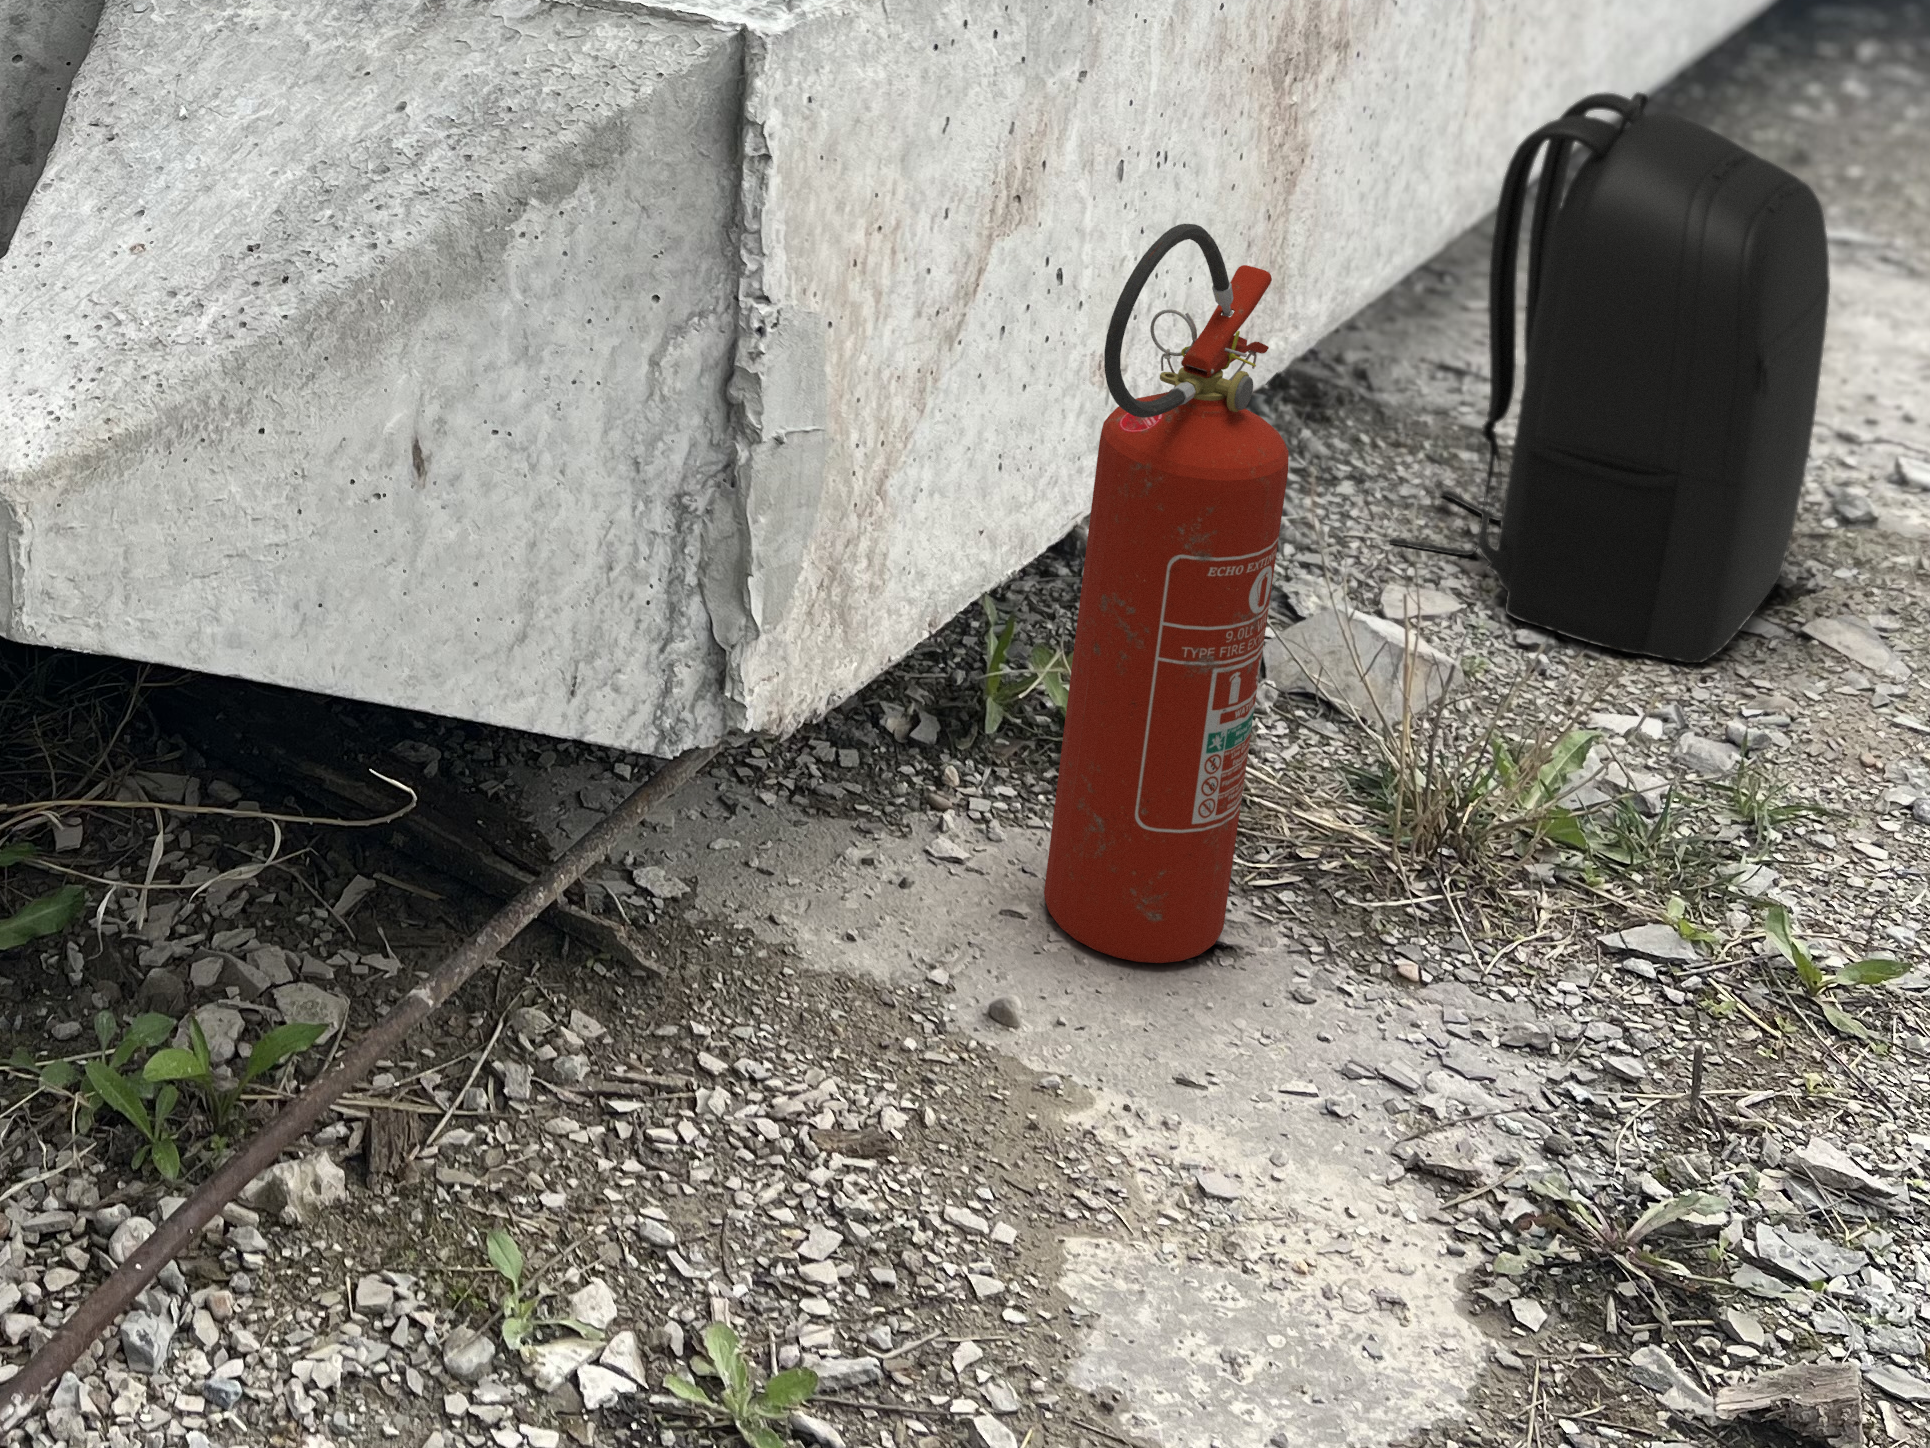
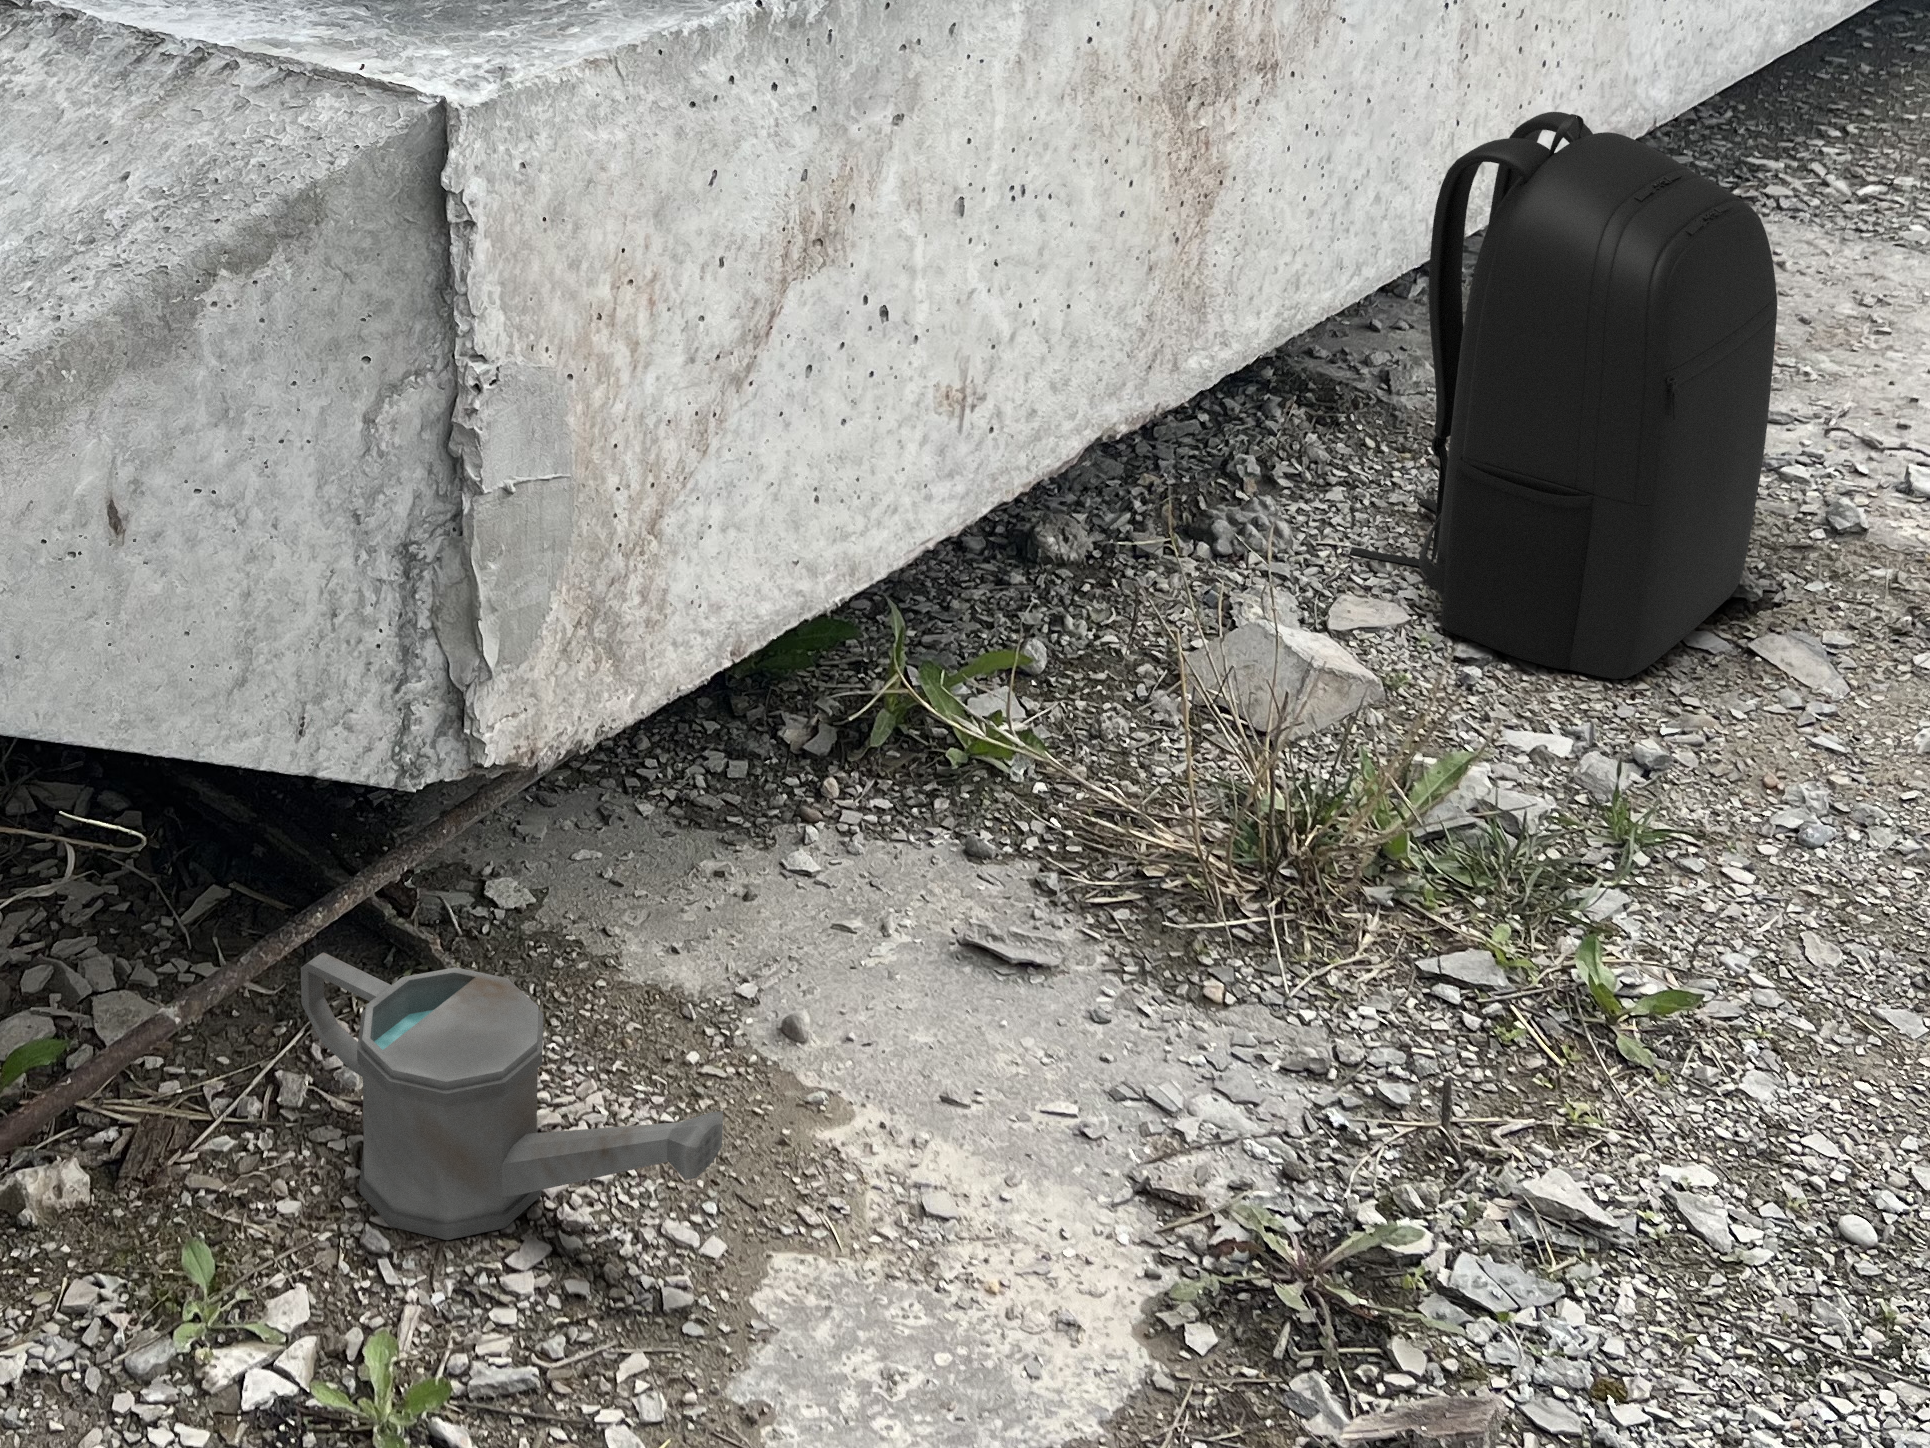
fire extinguisher: present [1044,224,1289,963] -> none [837,277,1065,981]
watering can: none [544,932,1051,1231] -> present [301,952,723,1240]

